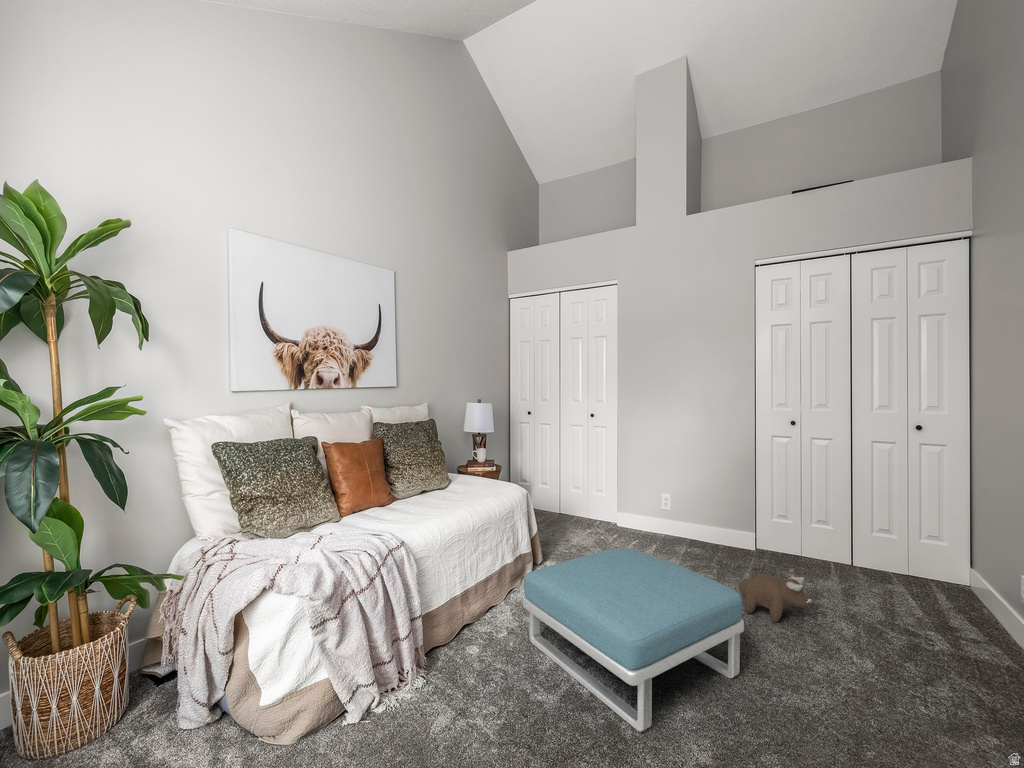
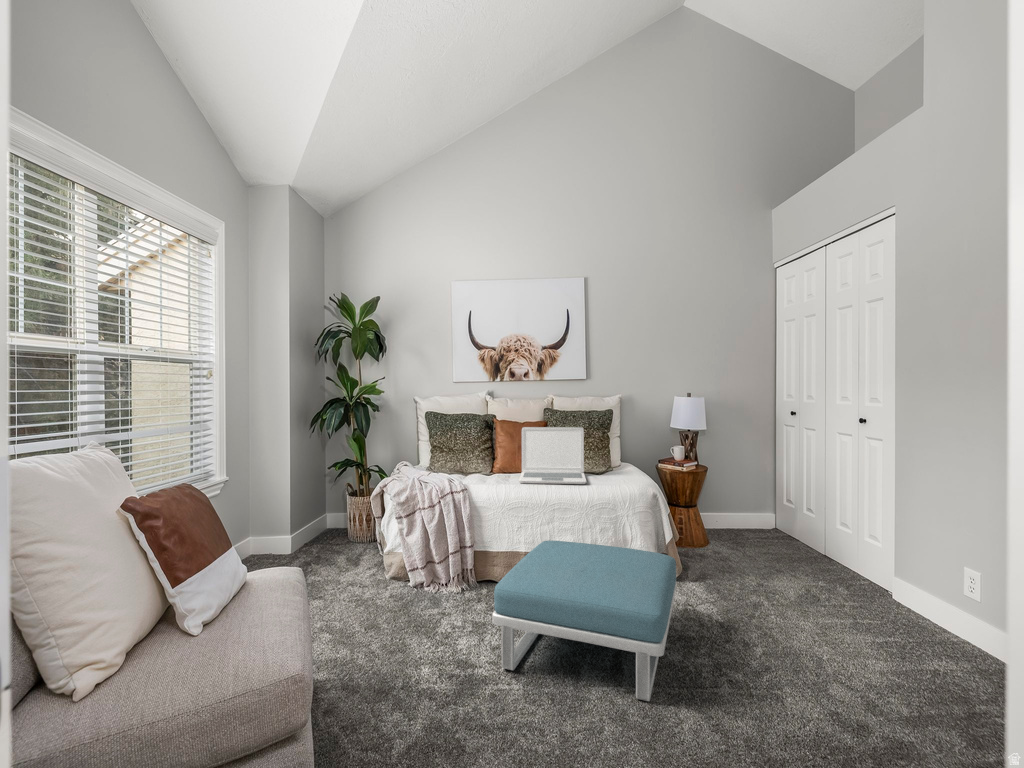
laptop: none [393,441,487,517] -> present [519,427,586,484]
plush toy: present [739,574,811,622] -> none [800,648,881,717]

